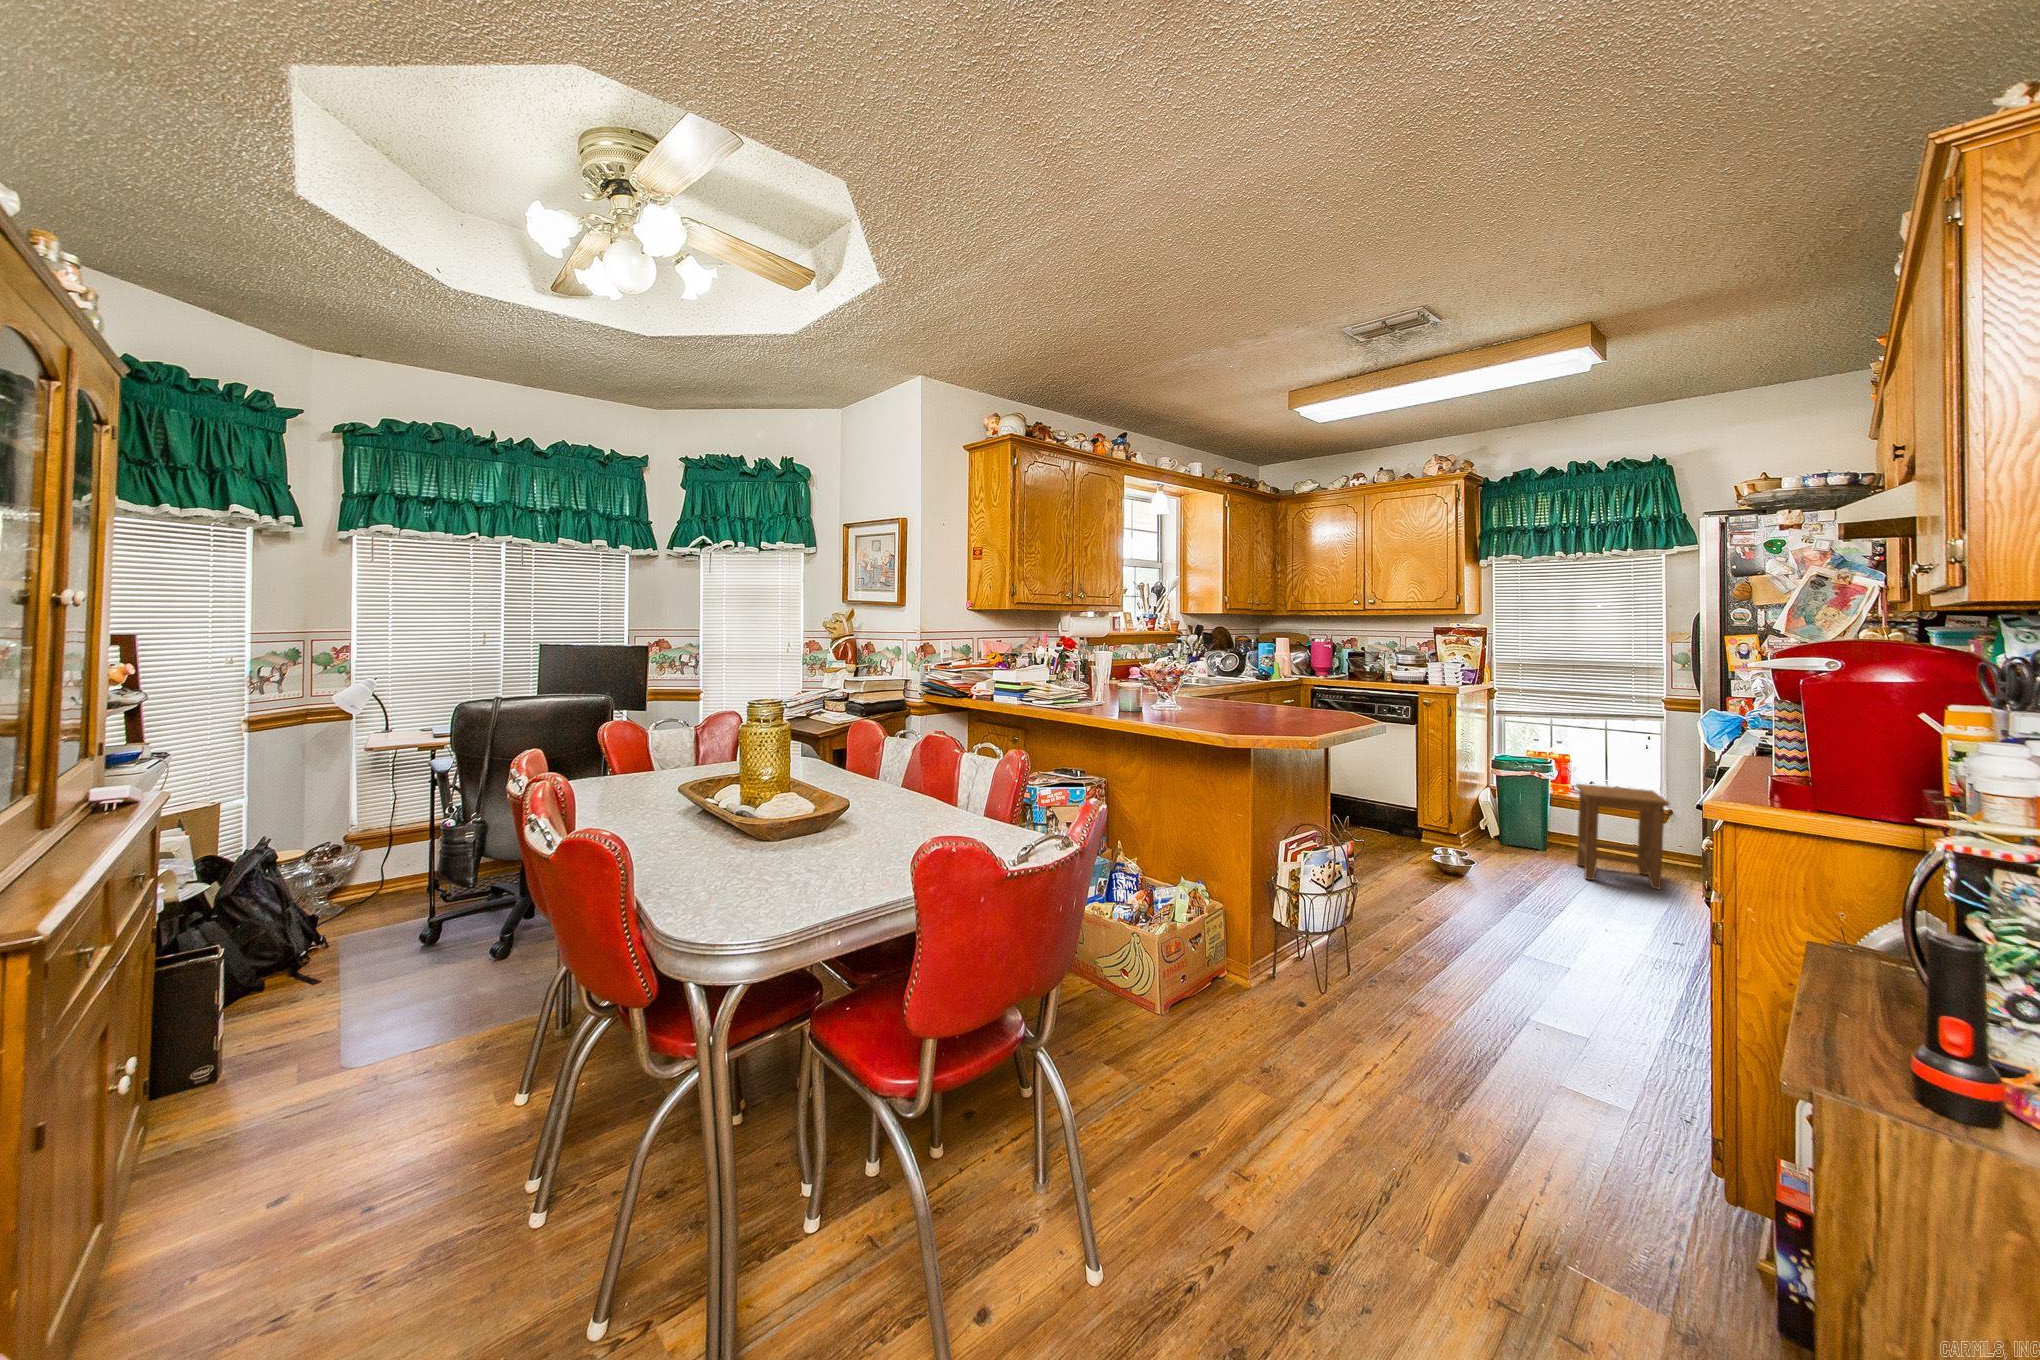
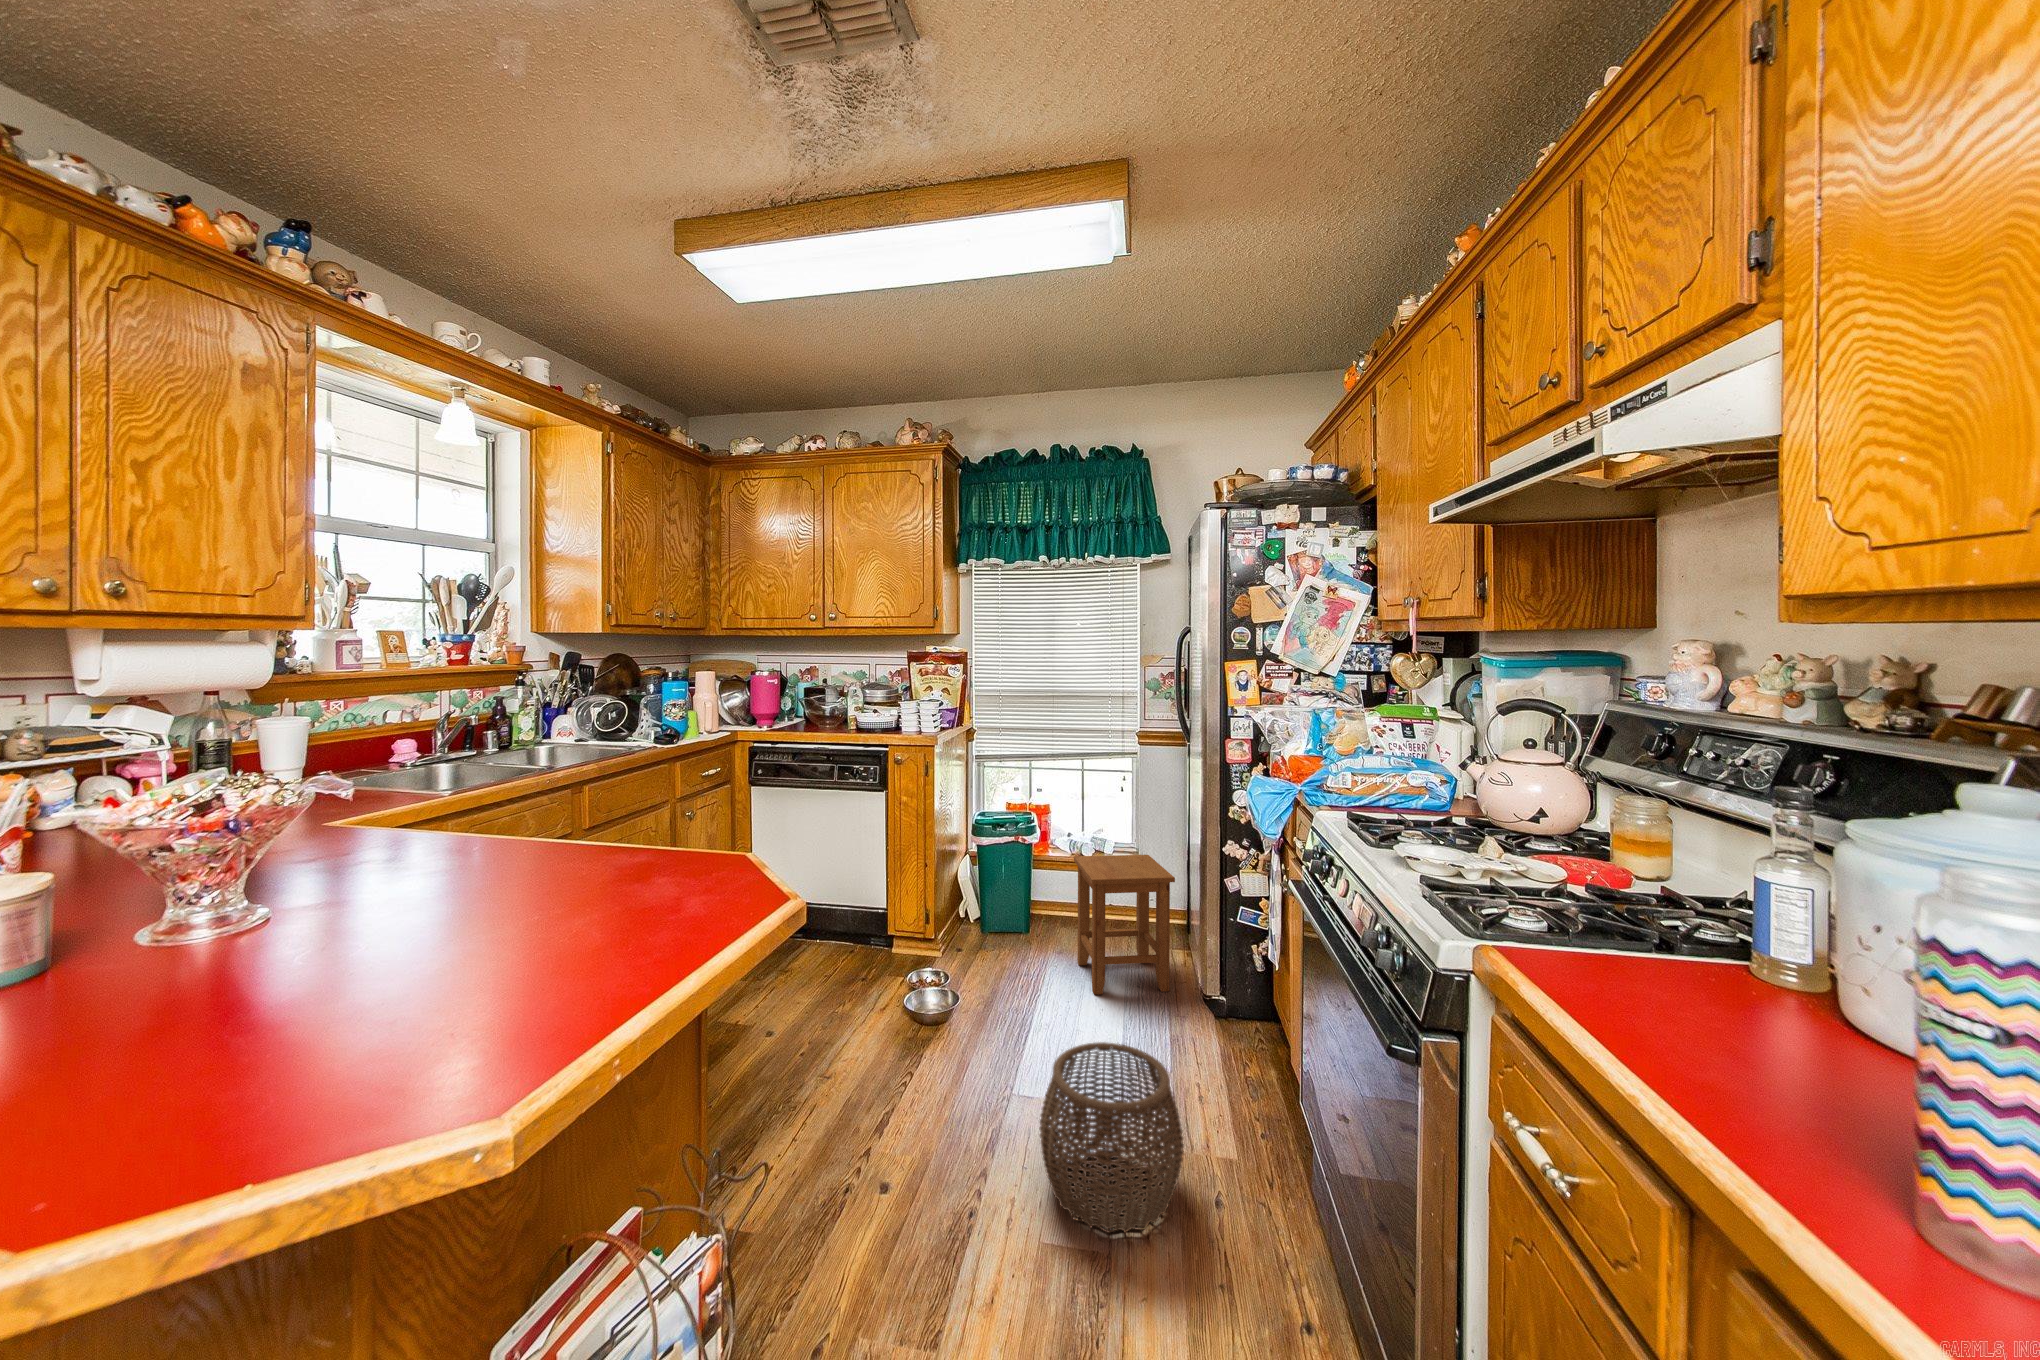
woven basket: none [1514,861,1619,954] -> present [1039,1042,1184,1233]

